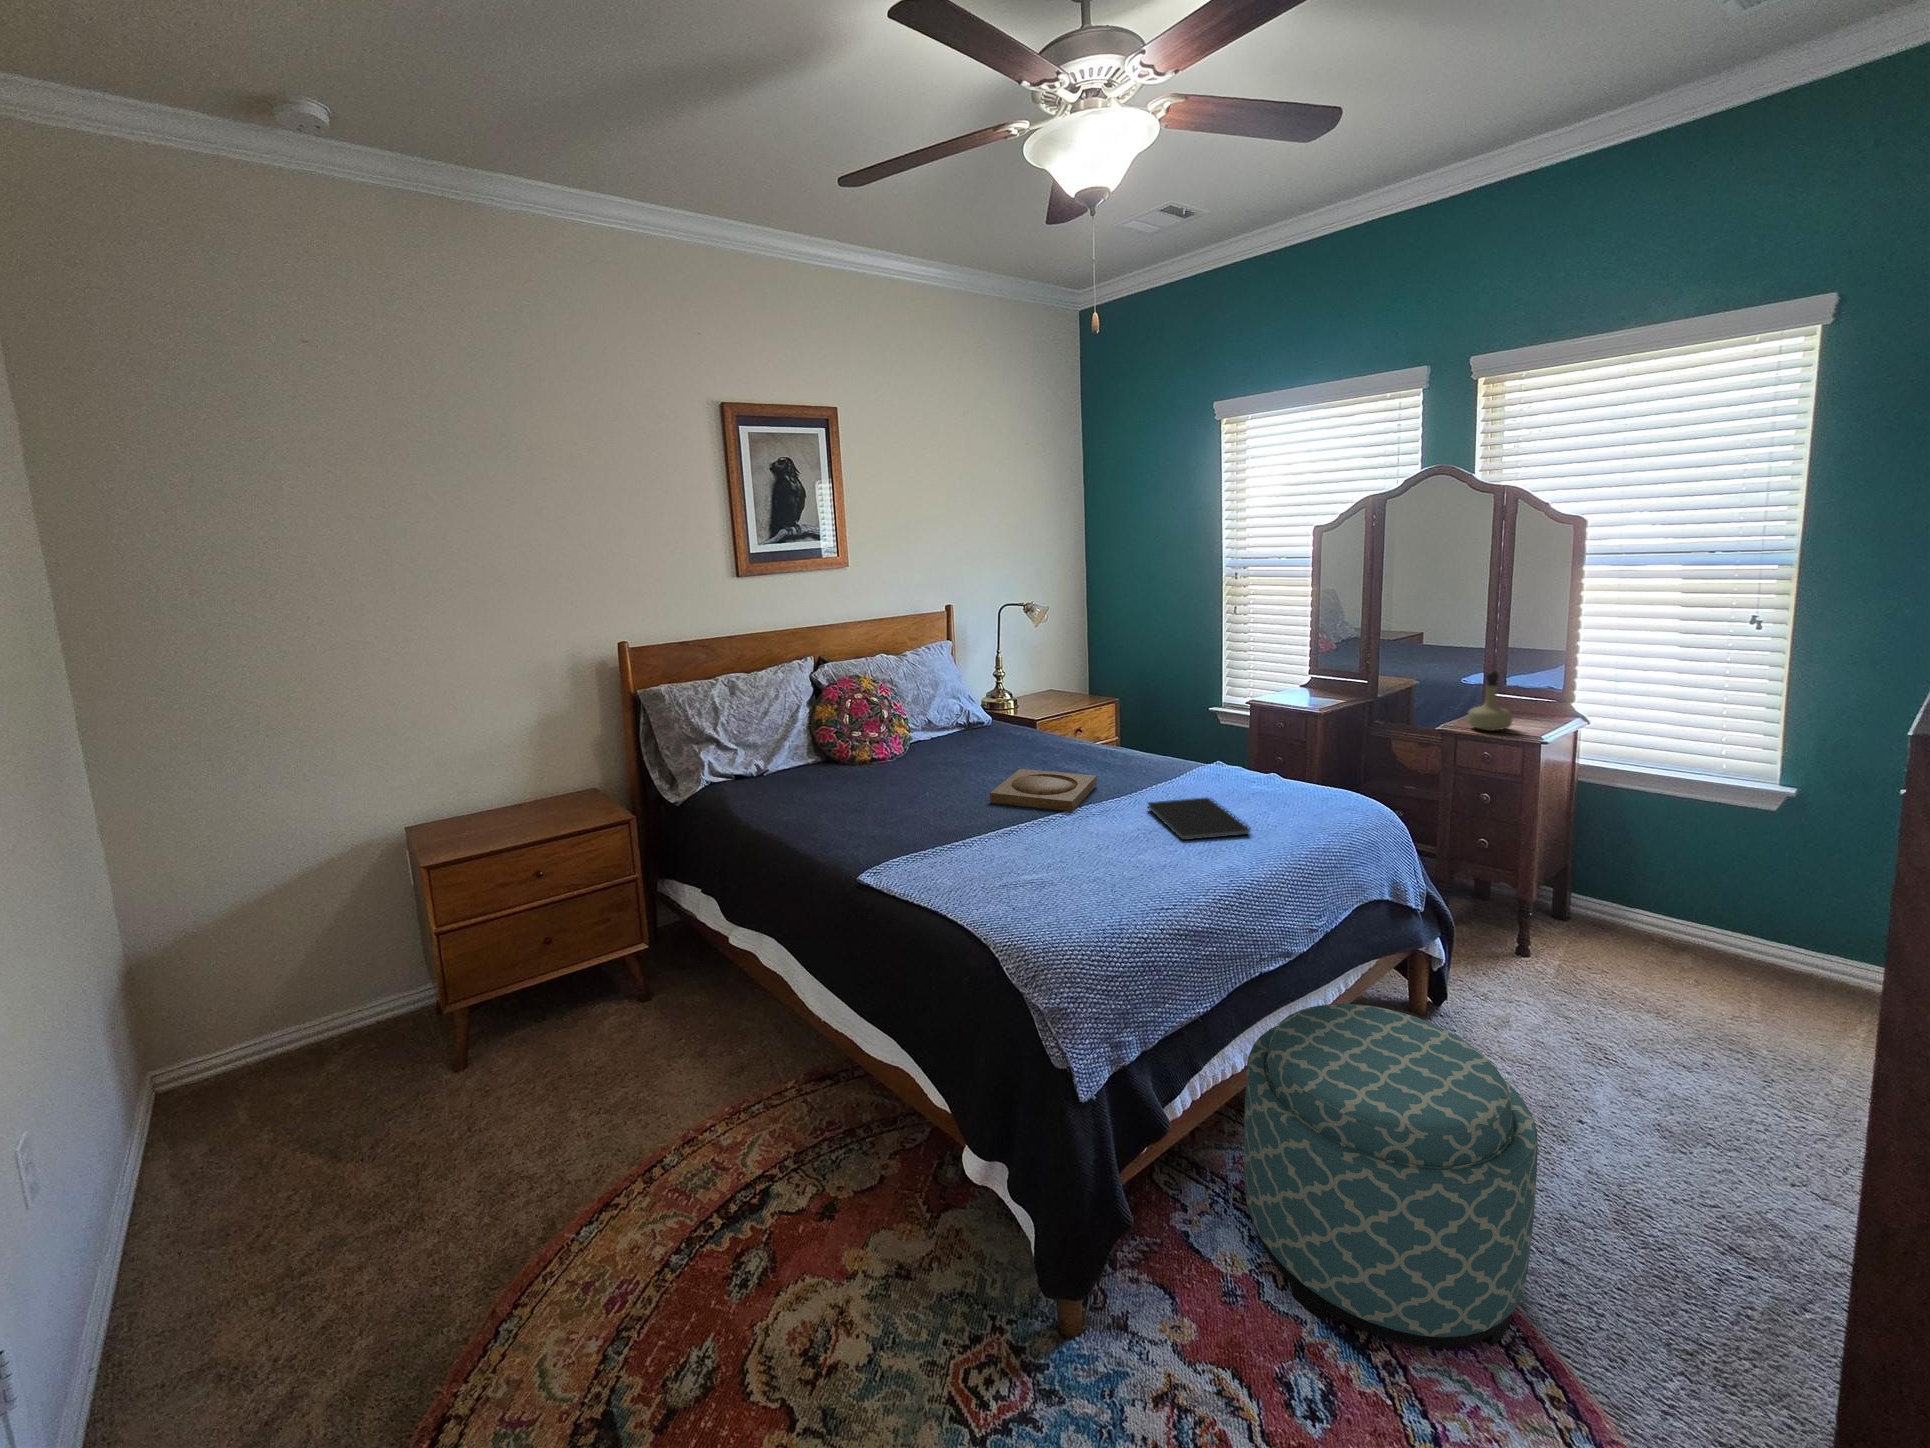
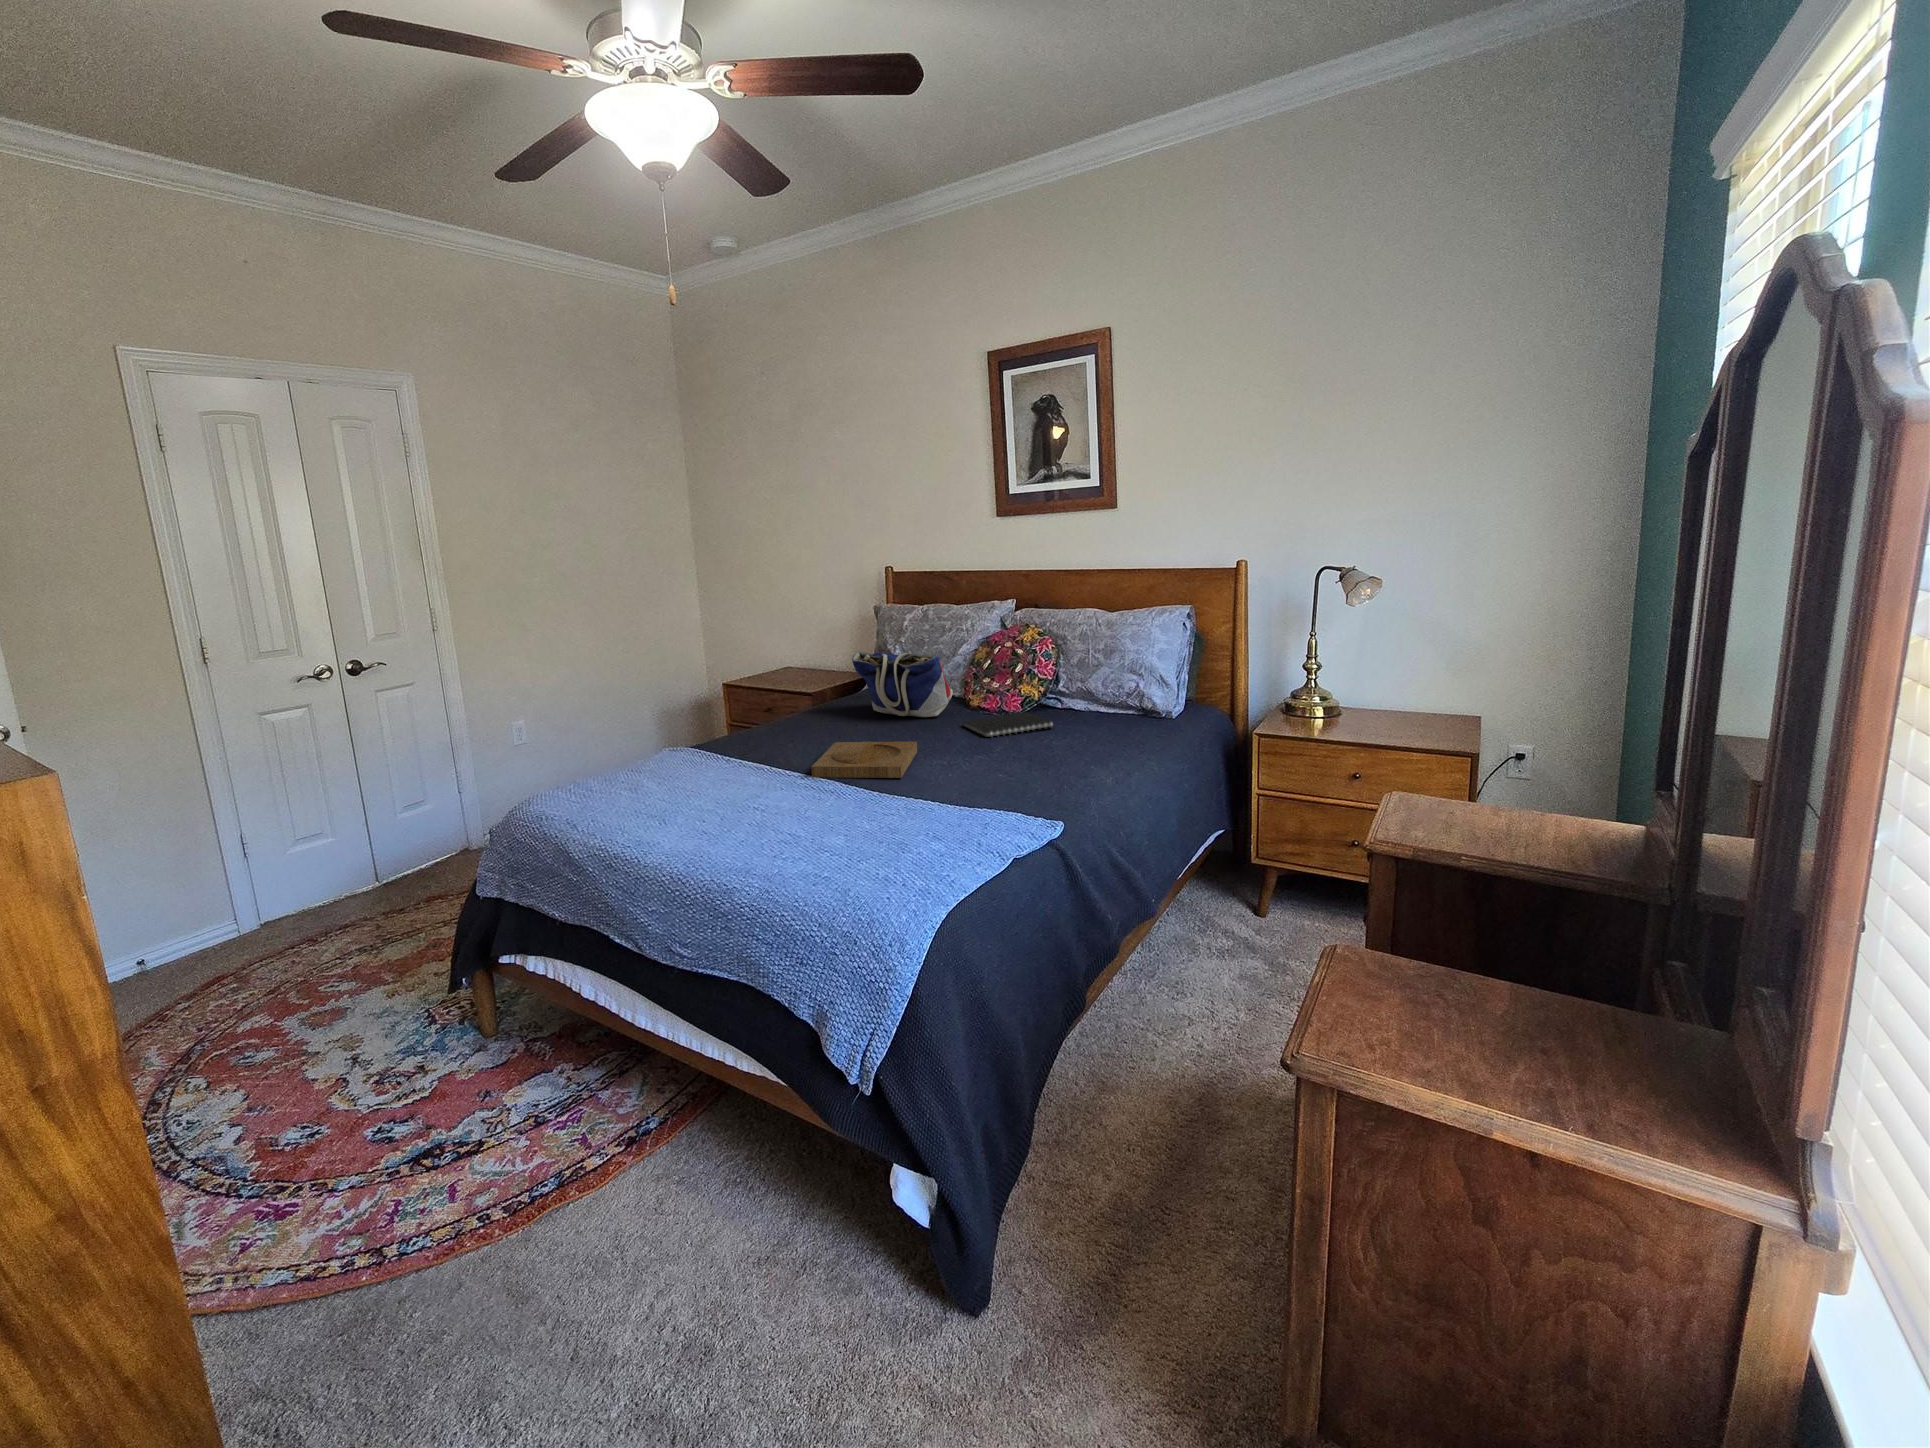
perfume bottle: present [1468,671,1512,731] -> none [1416,887,1538,1059]
tote bag: none [817,702,918,785] -> present [852,652,953,717]
notebook: present [1148,798,1251,840] -> present [964,712,1054,737]
ottoman: present [1244,1004,1538,1348] -> none [341,953,615,1255]

